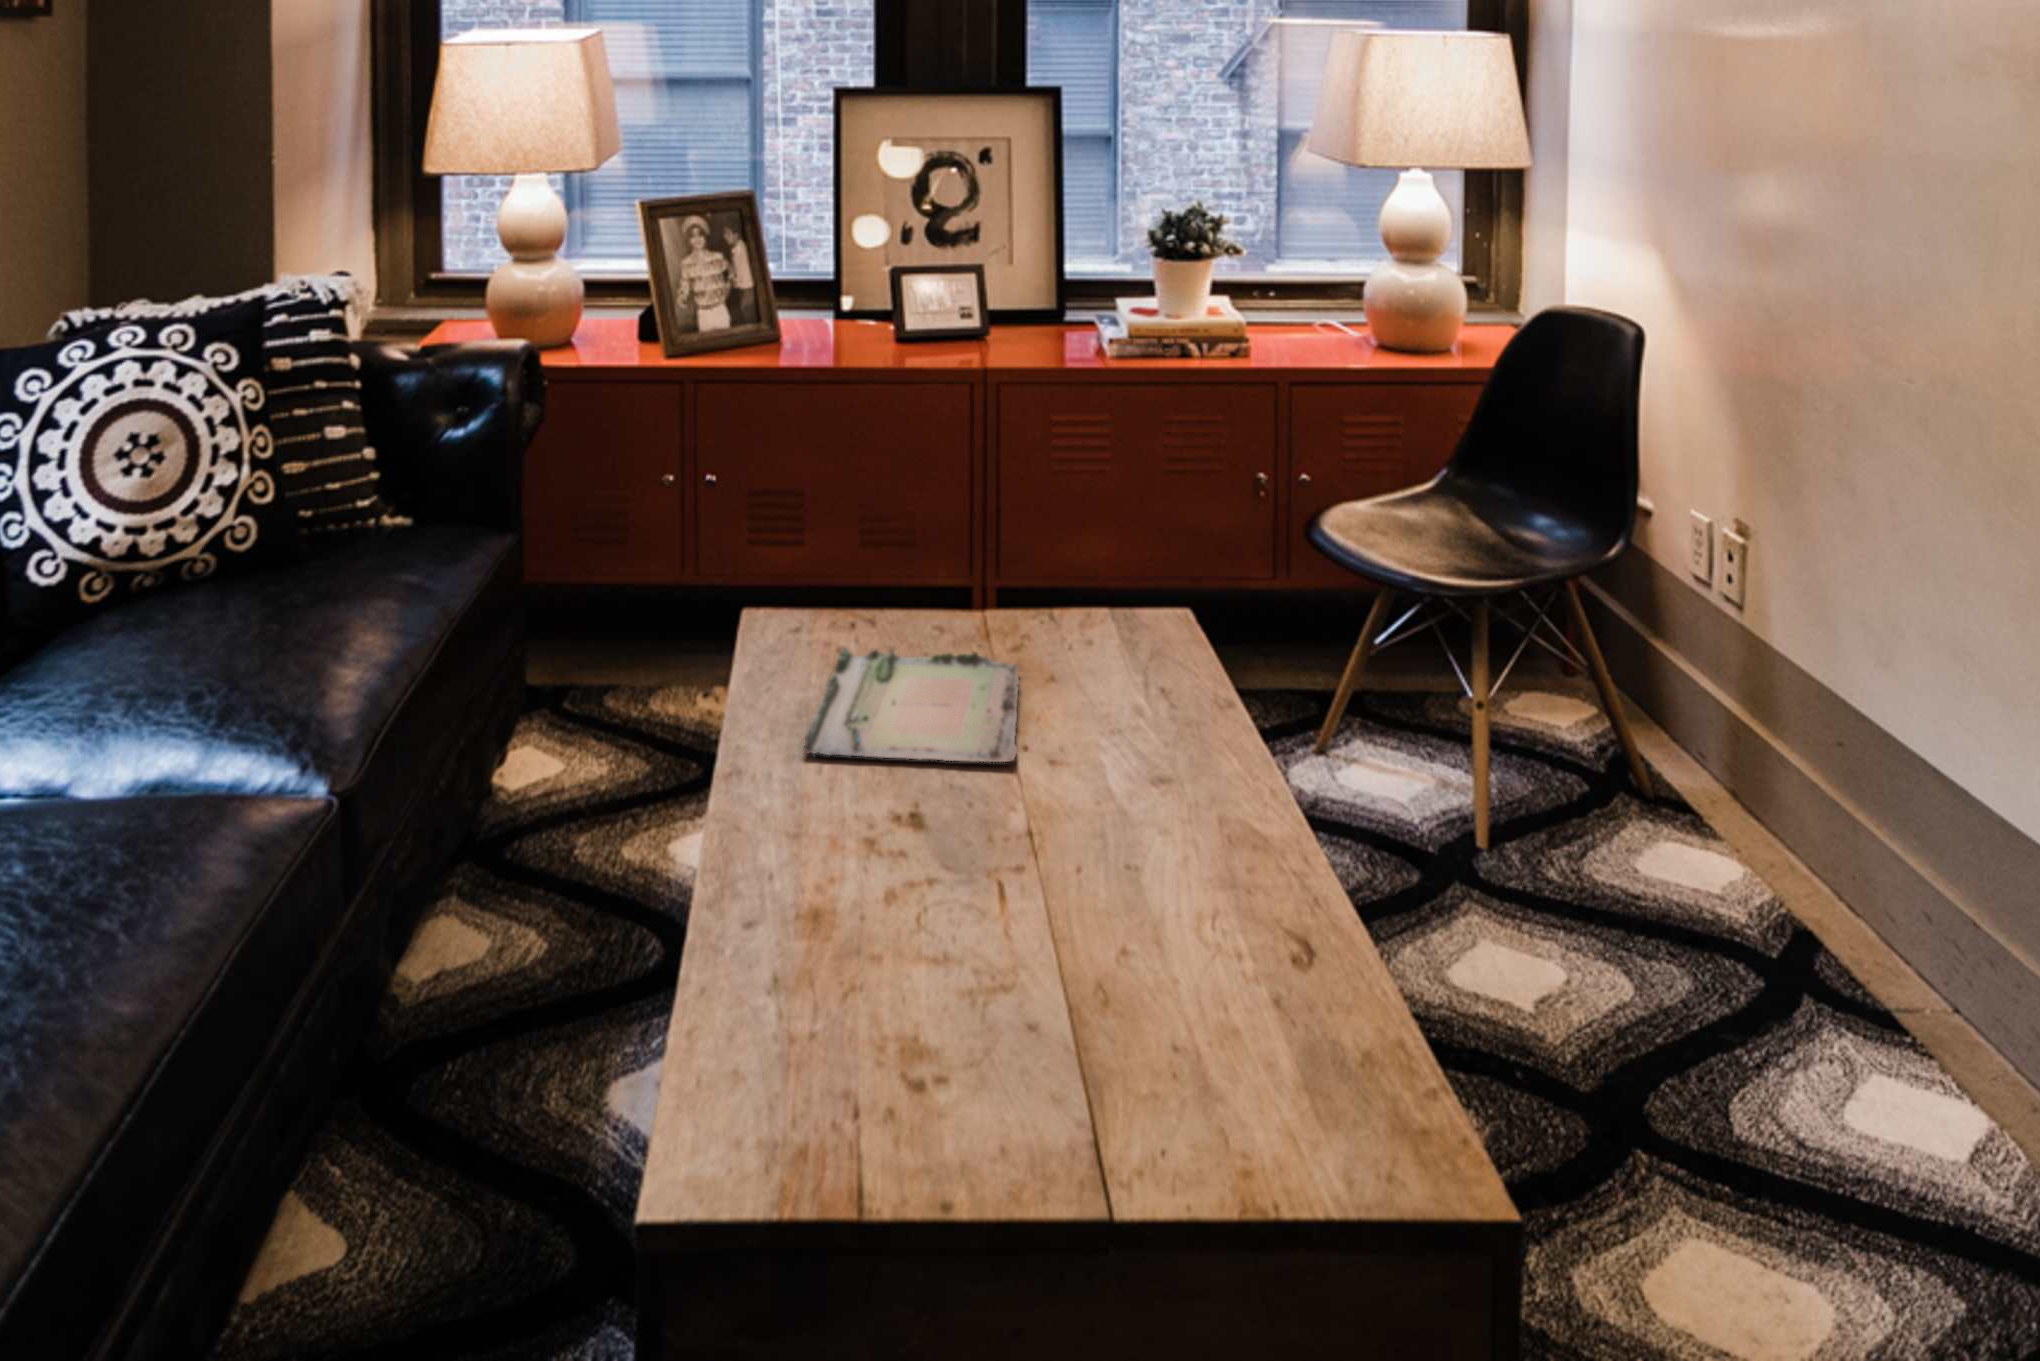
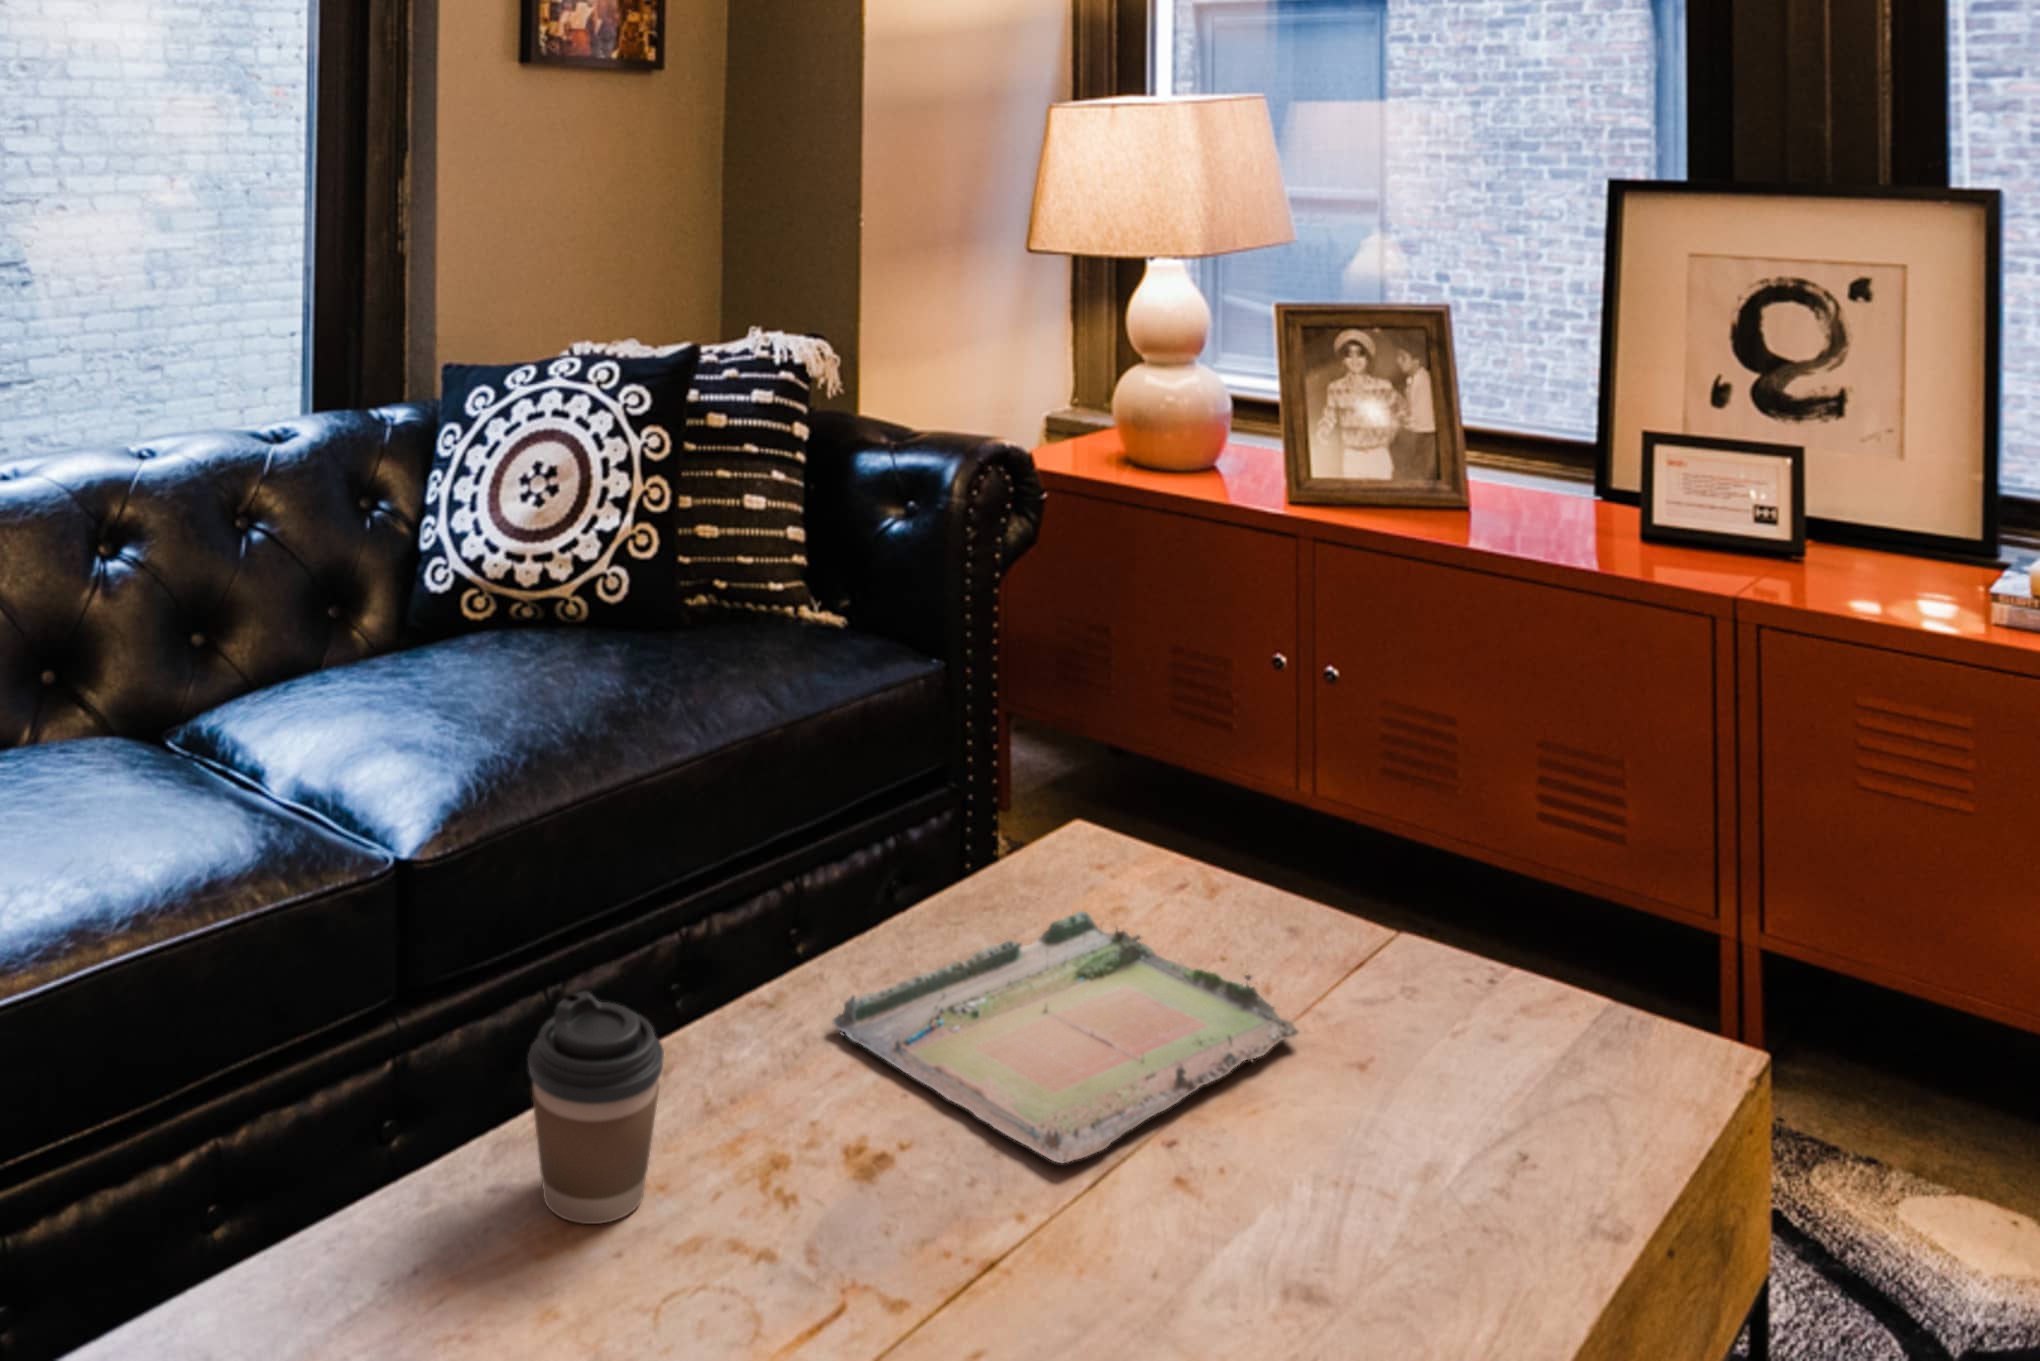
coffee cup: none [781,751,873,891] -> present [528,991,664,1224]

